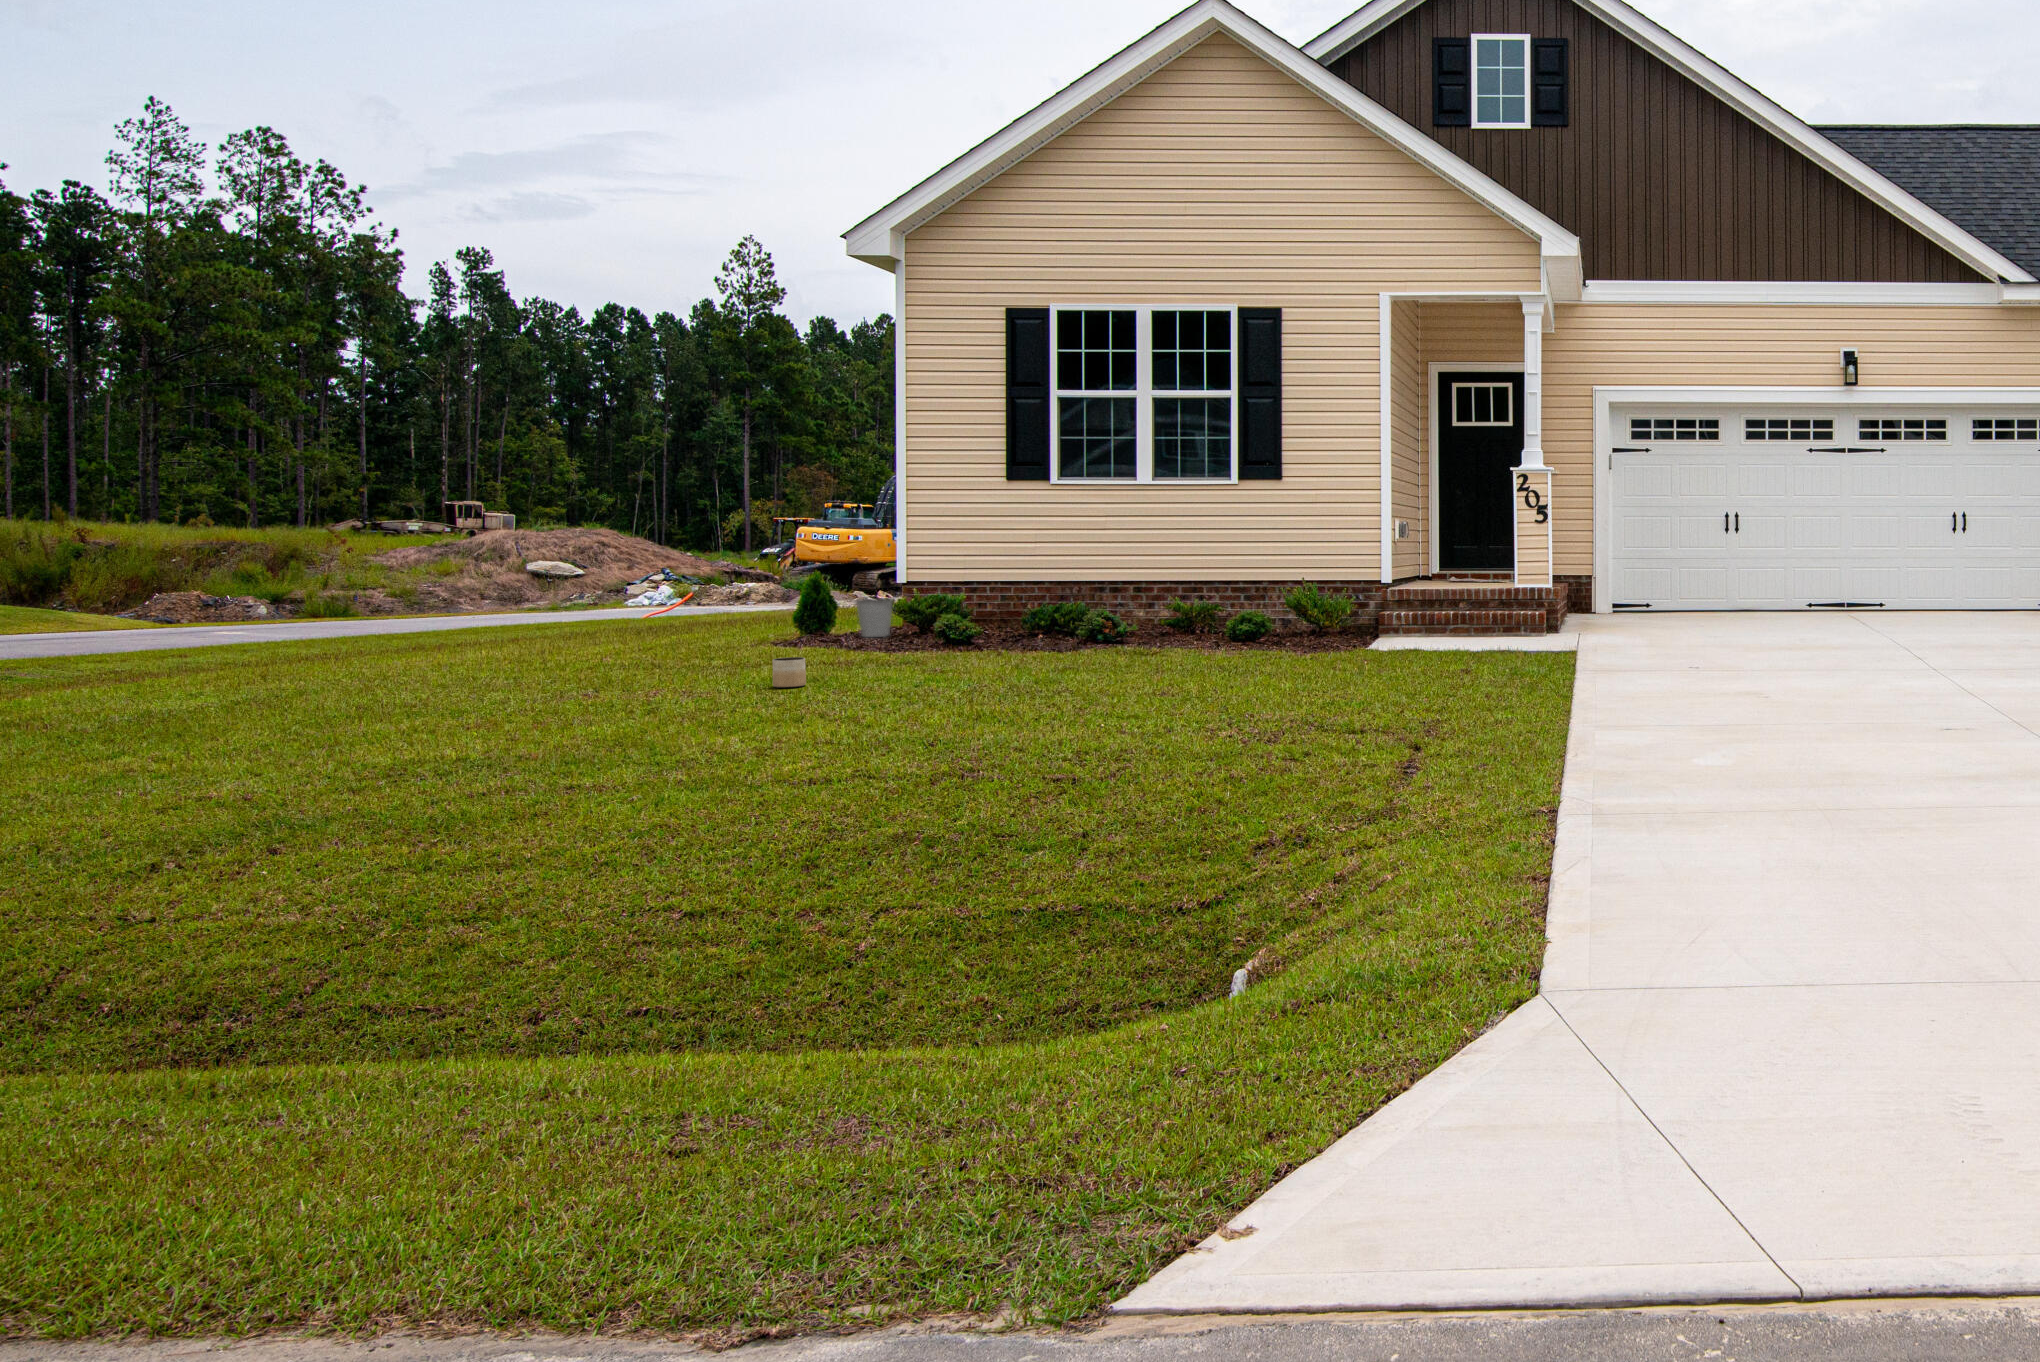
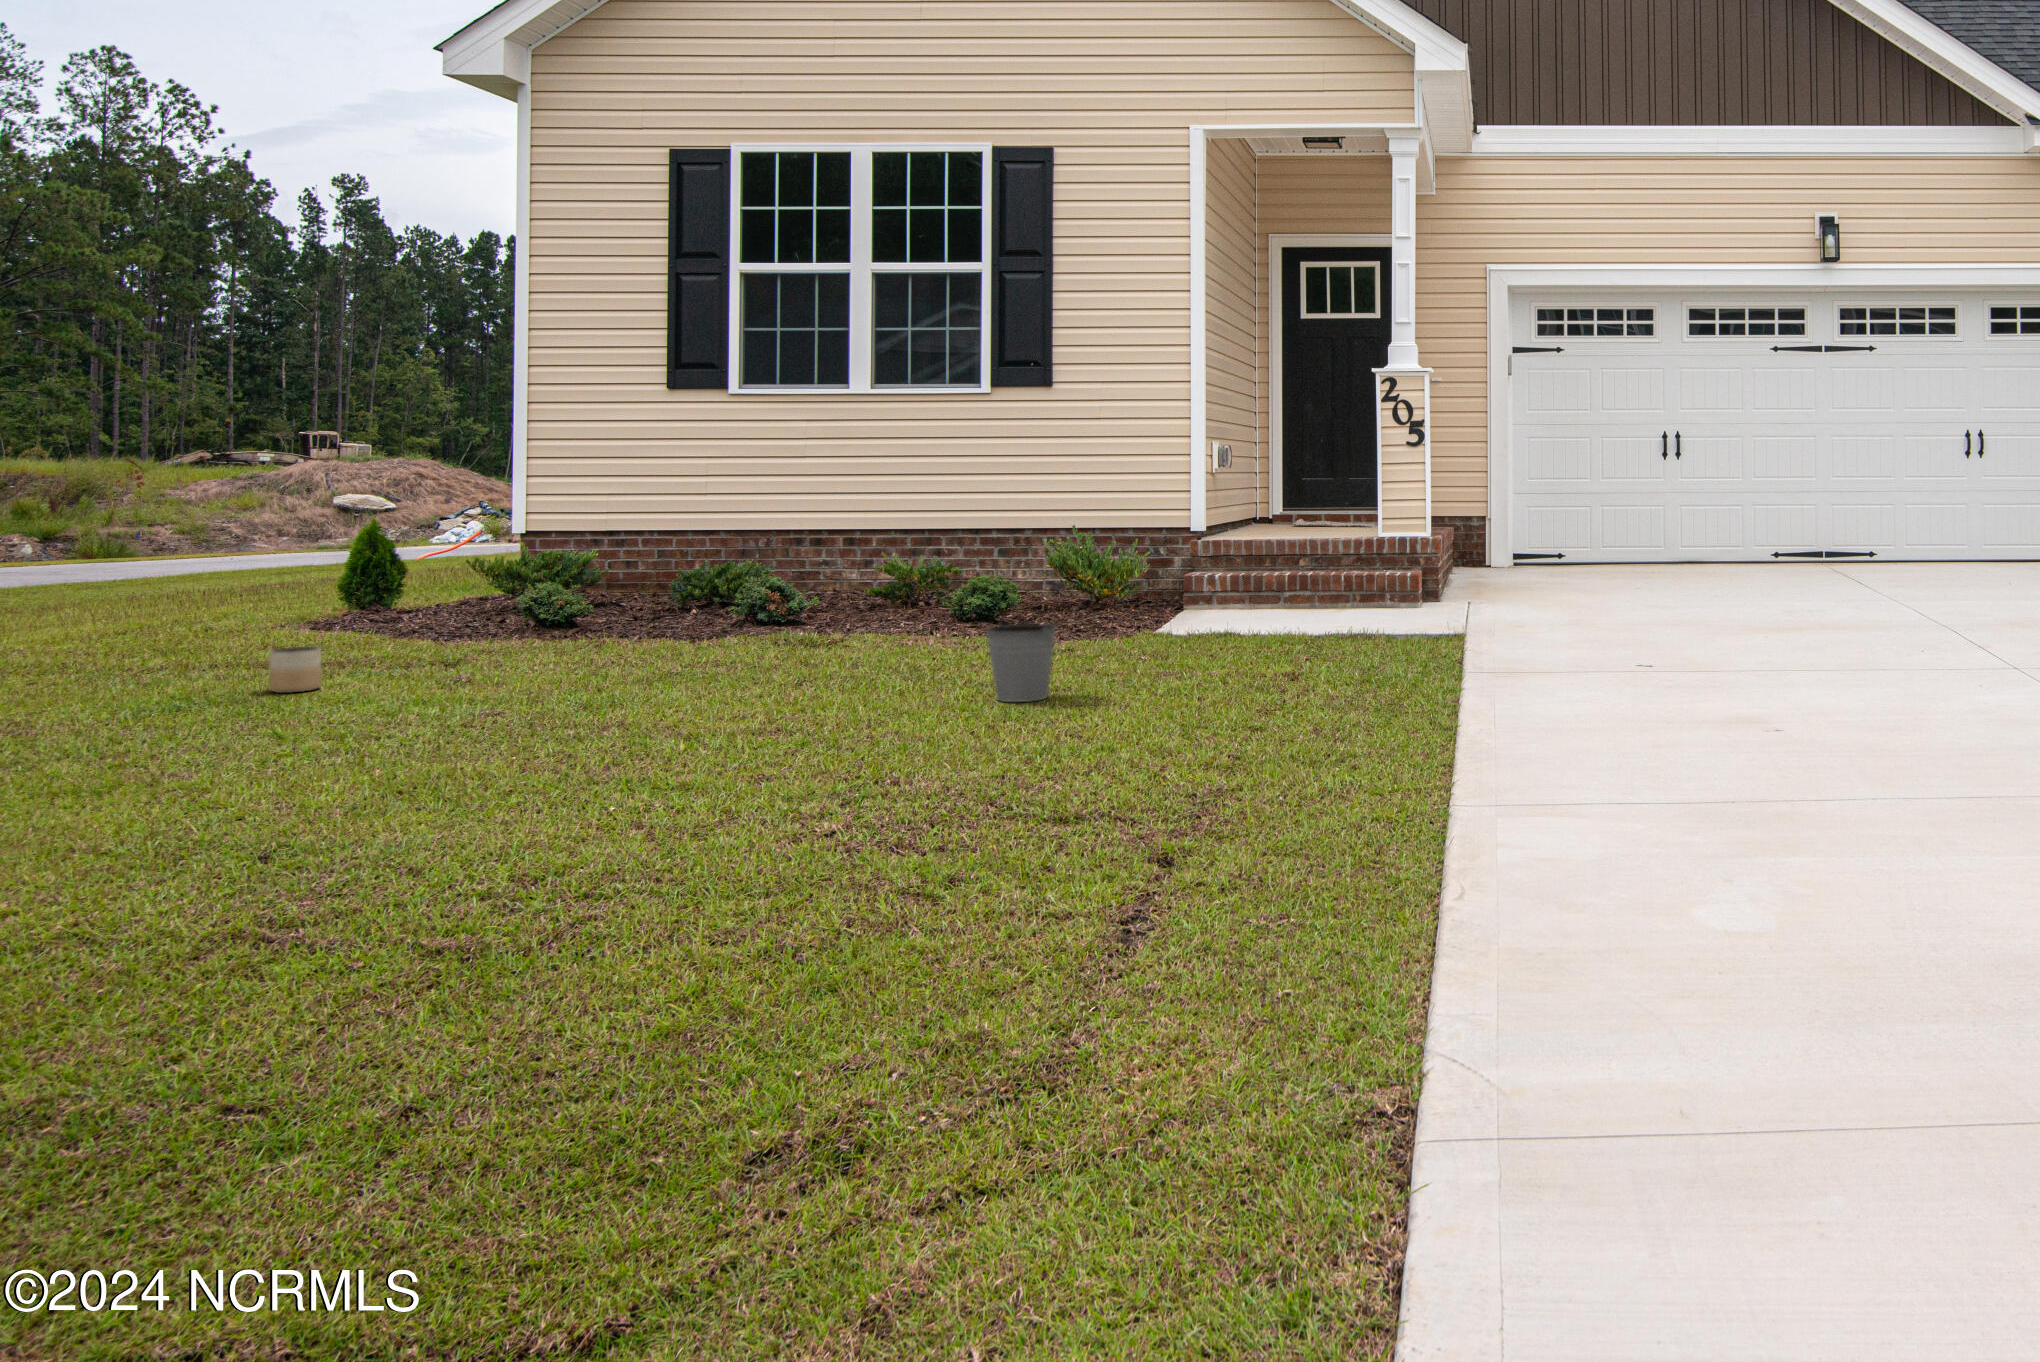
bucket: present [856,598,893,637] -> present [987,624,1059,702]

